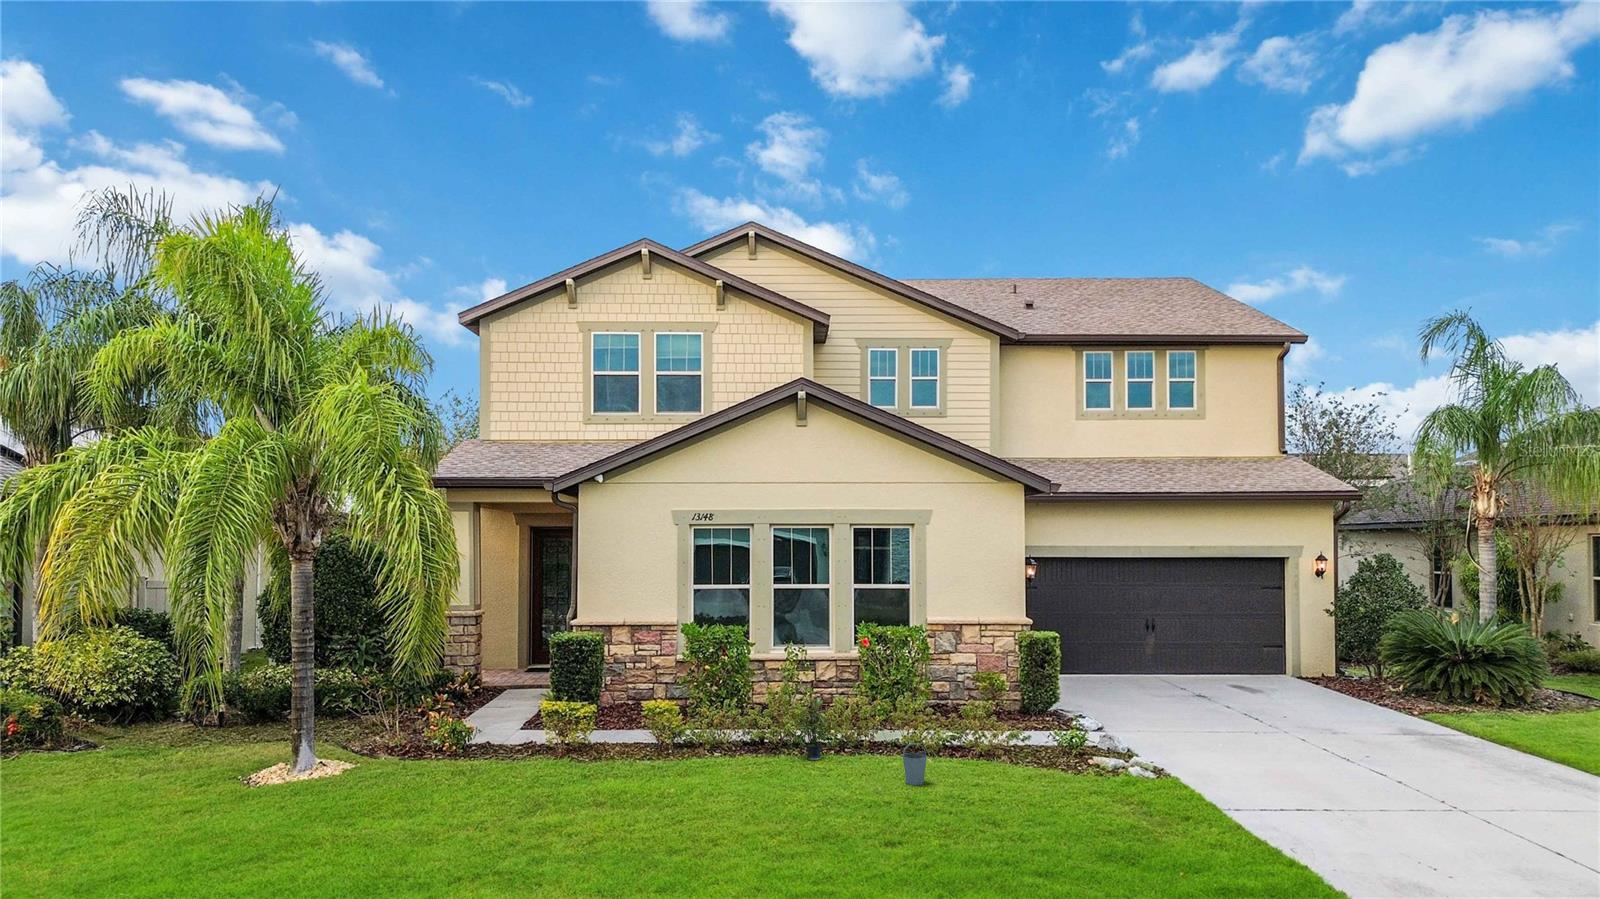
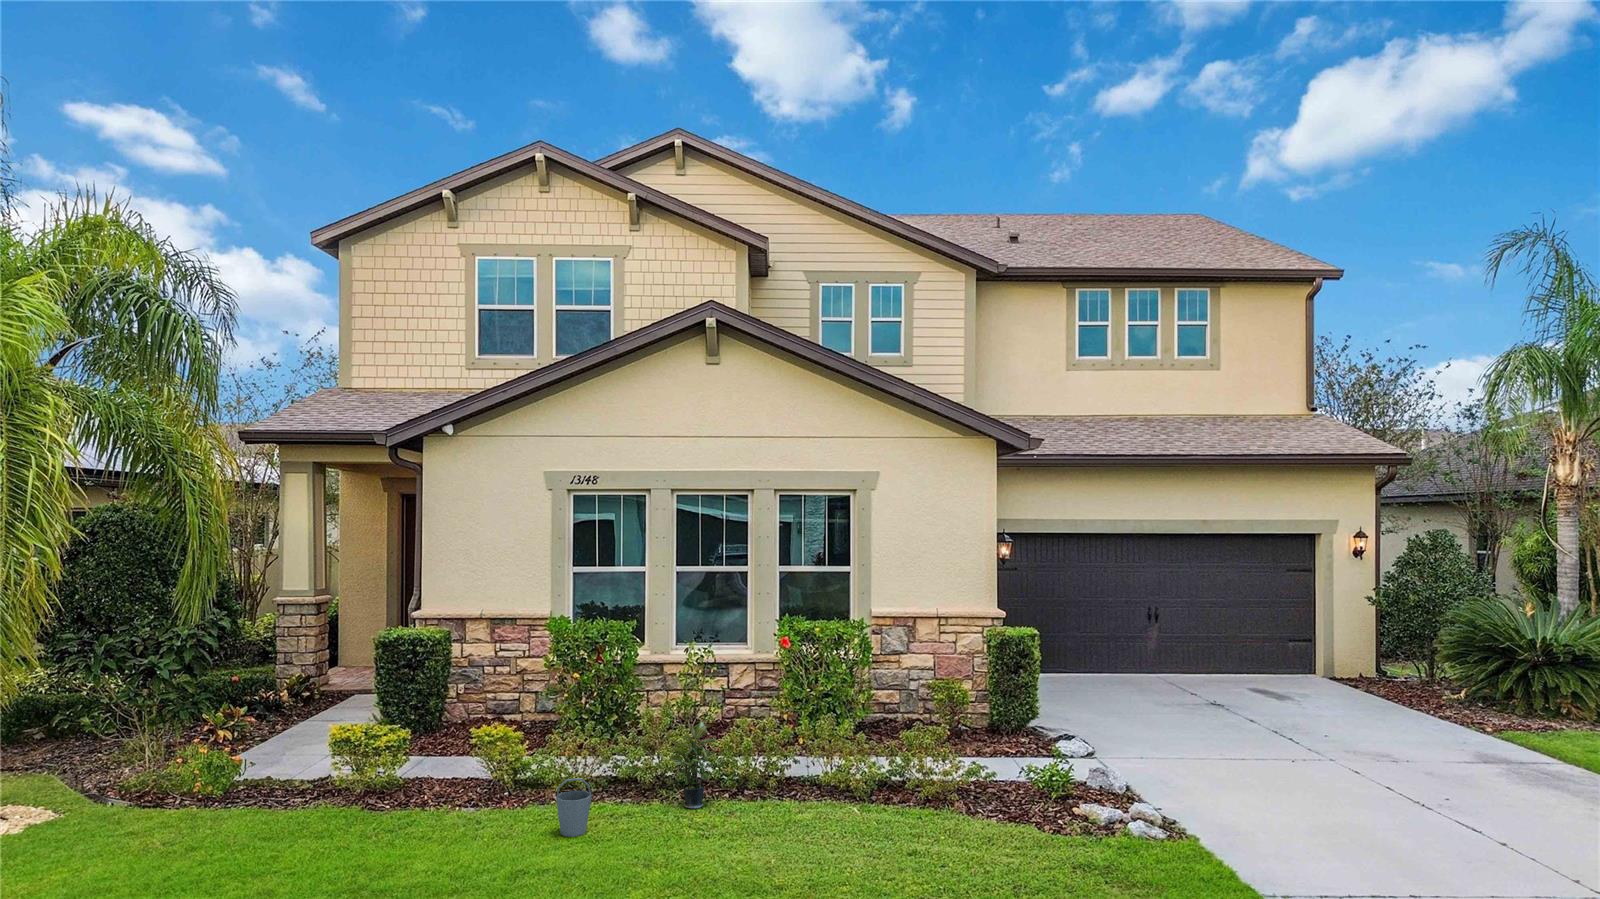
bucket: present [903,743,927,785] -> present [556,778,592,837]

